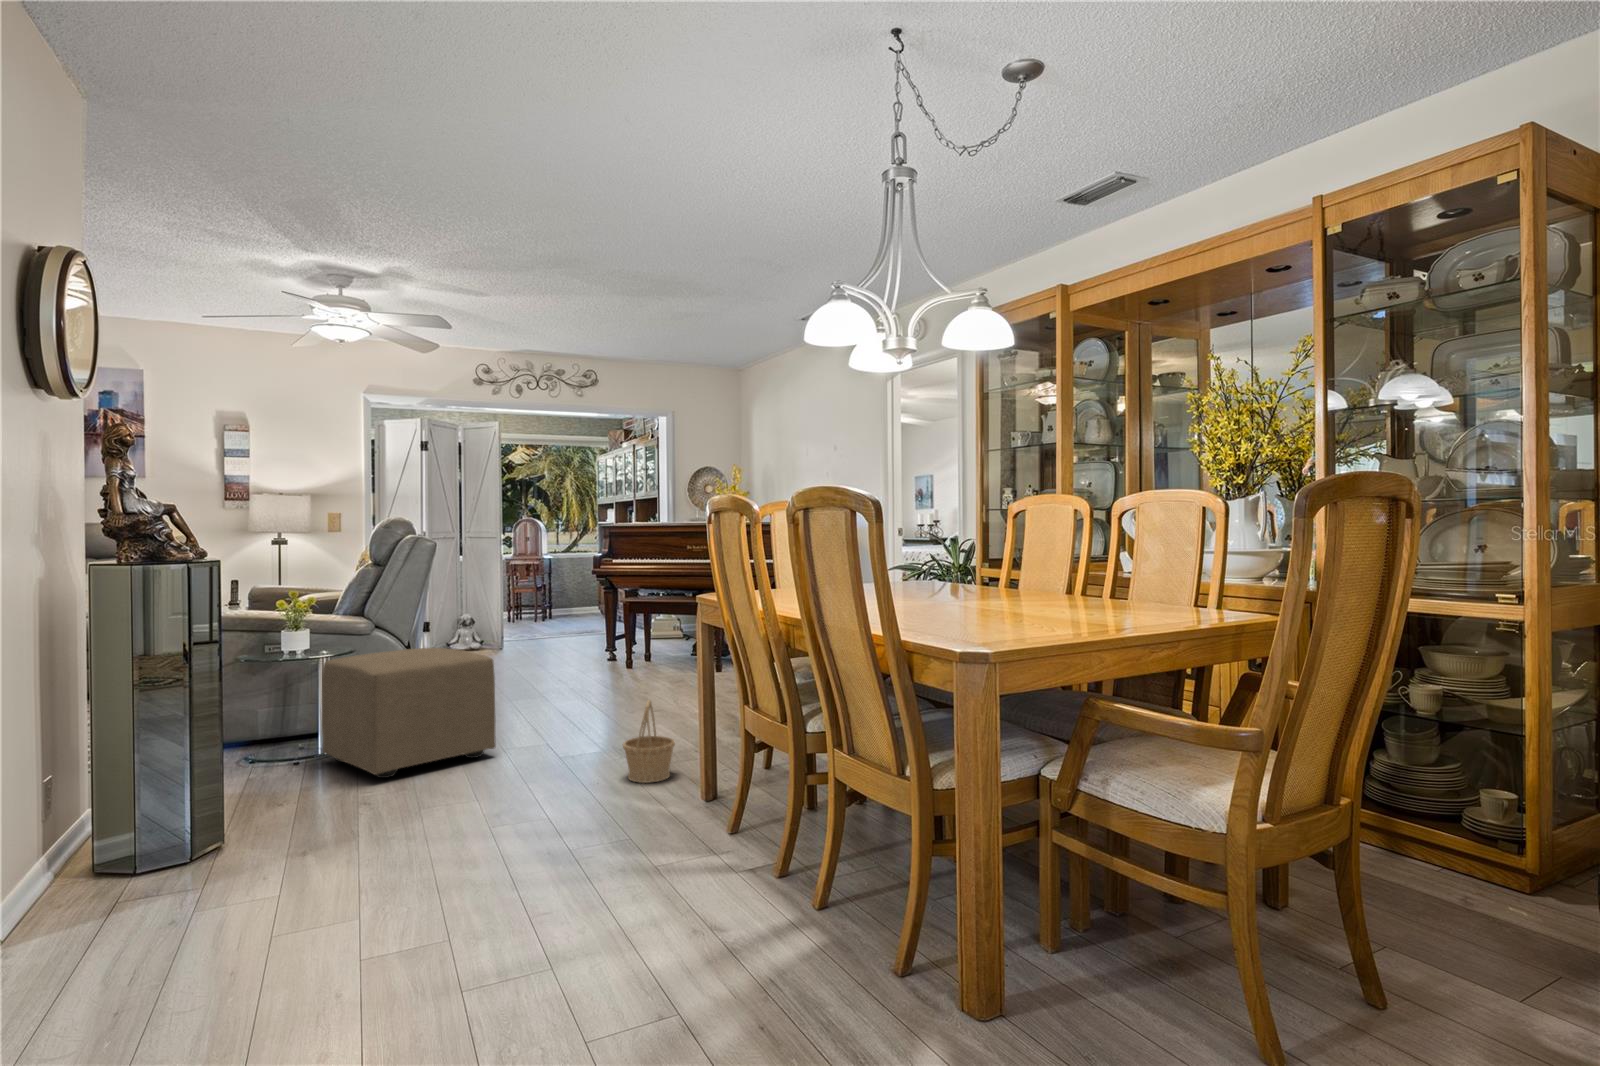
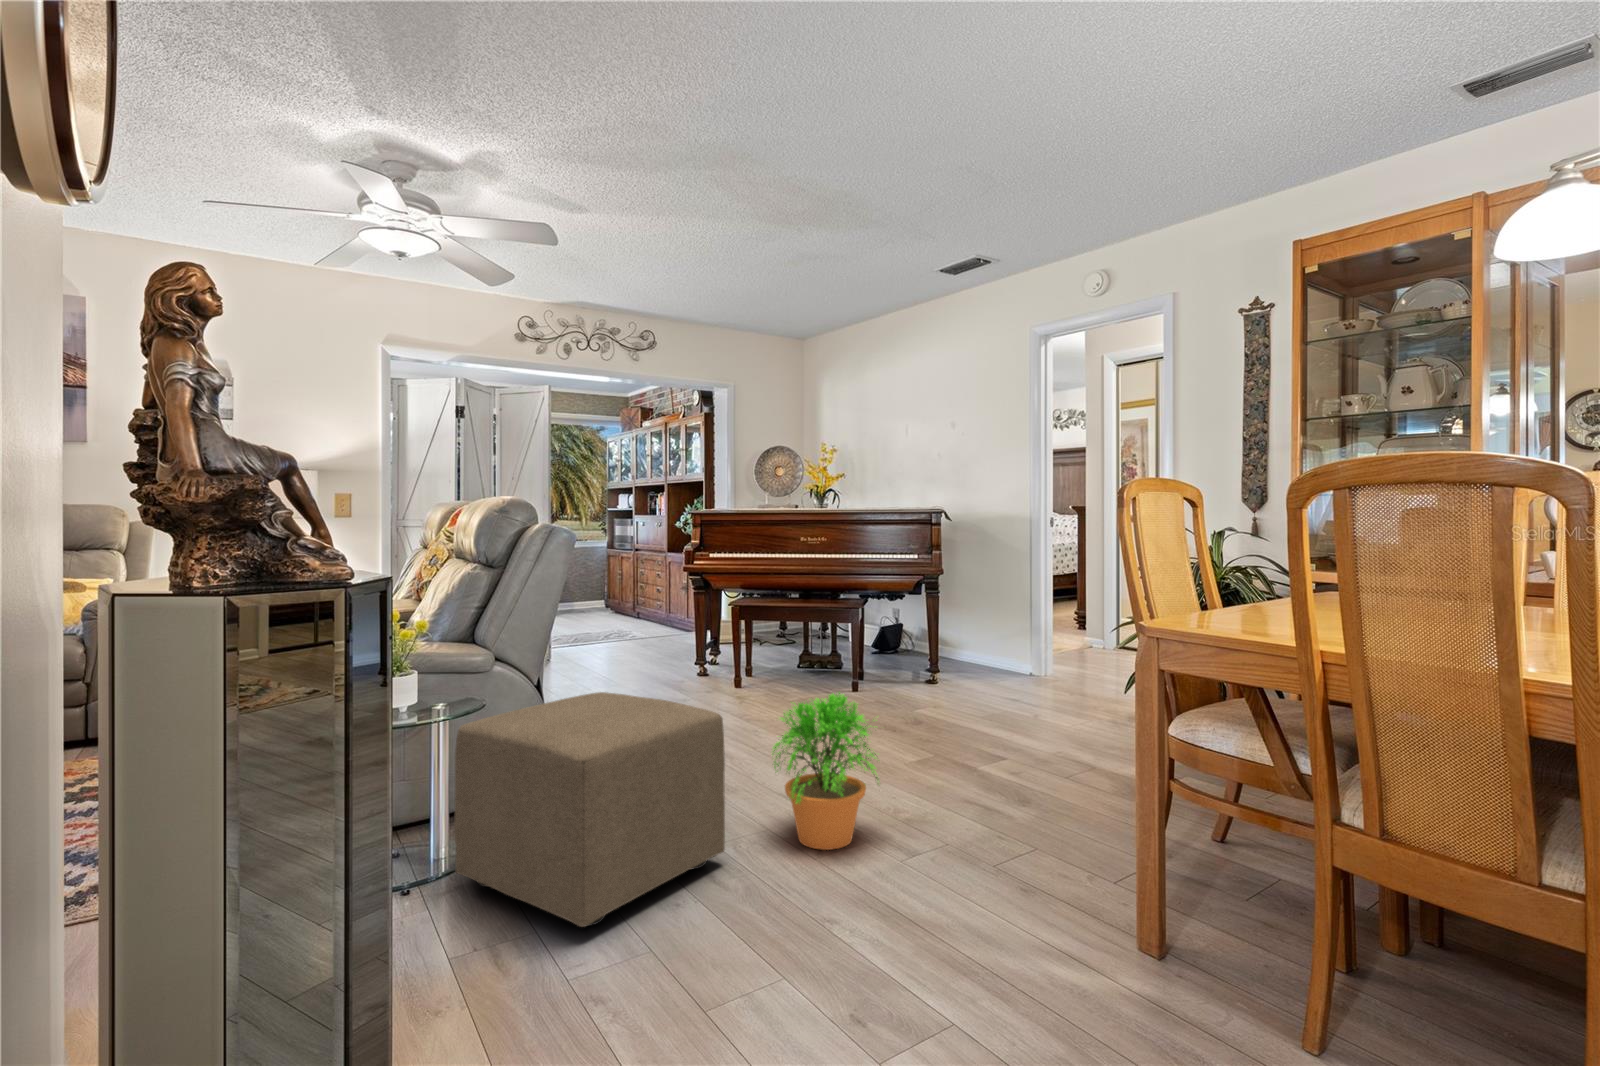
potted plant: none [531,646,620,752] -> present [773,692,878,850]
basket: present [623,700,675,783] -> none [969,783,1053,920]

